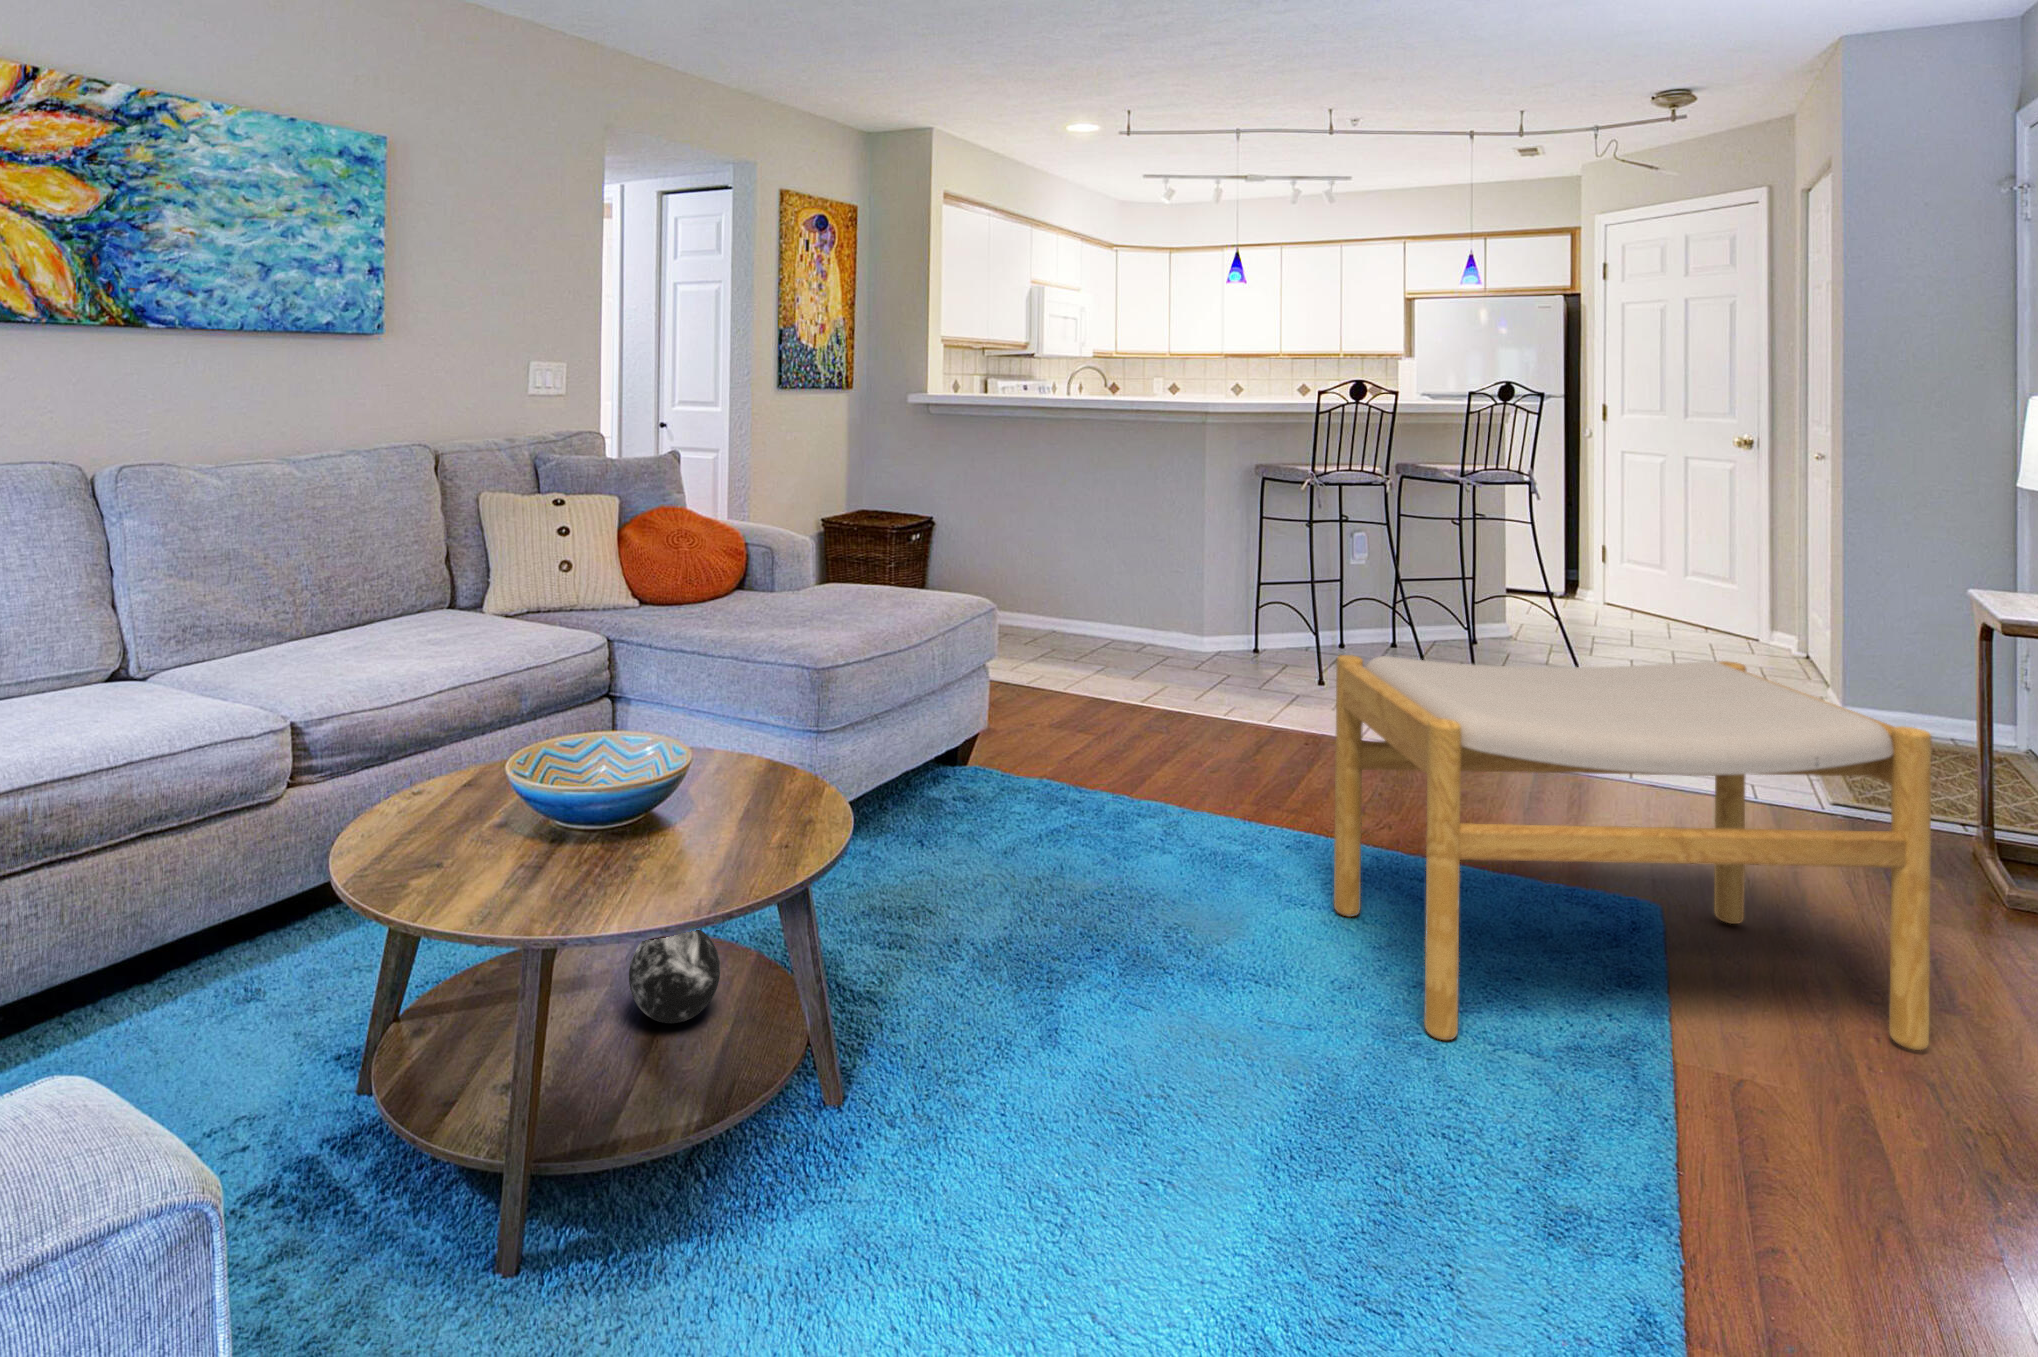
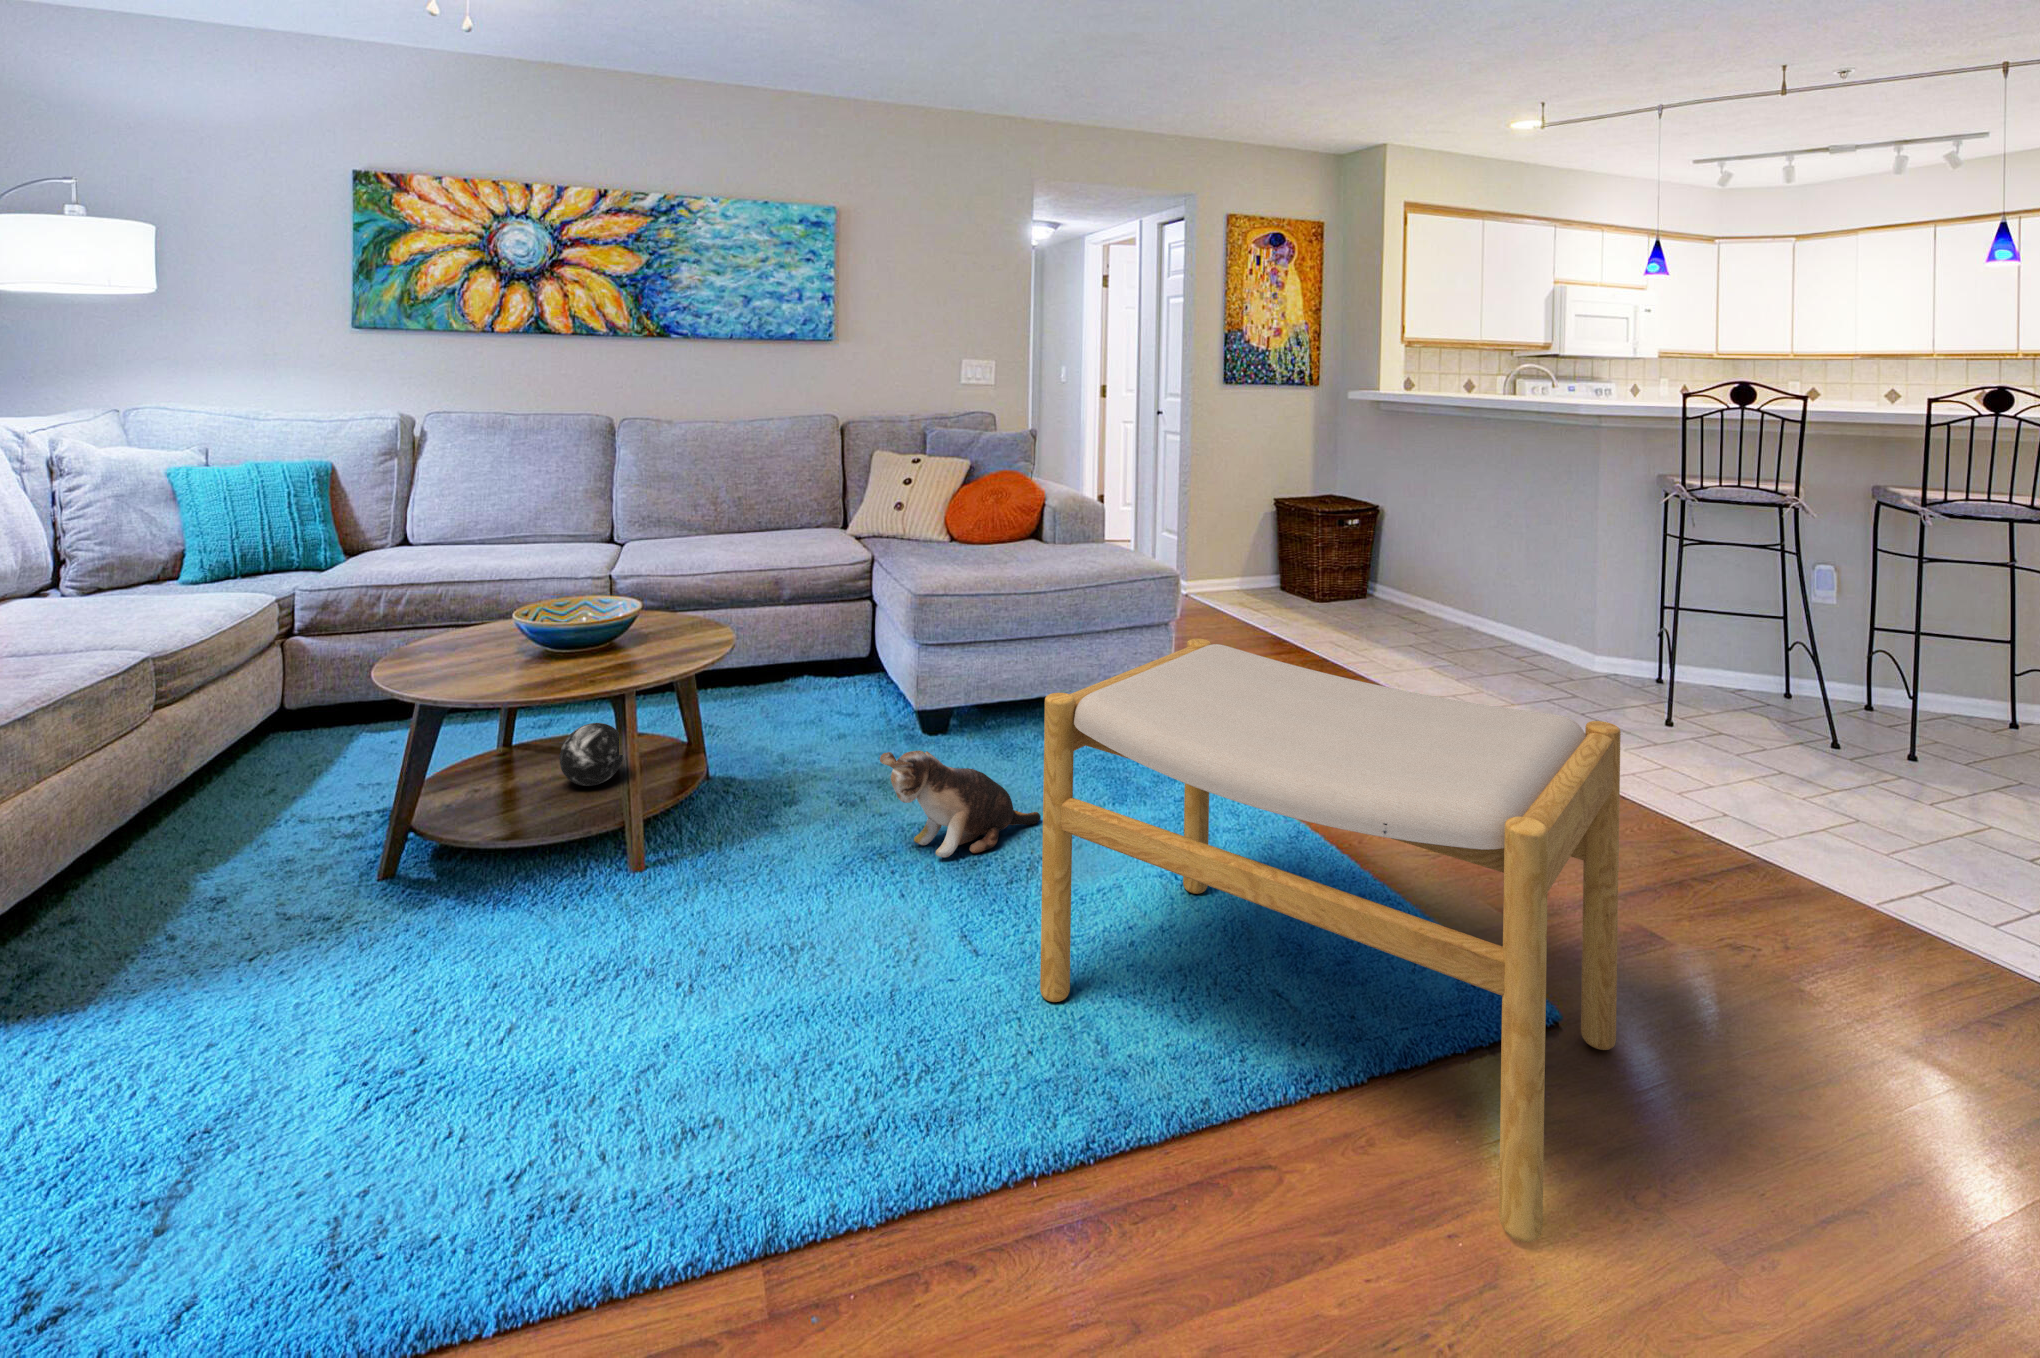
plush toy: none [1059,842,1146,962] -> present [880,751,1041,857]

